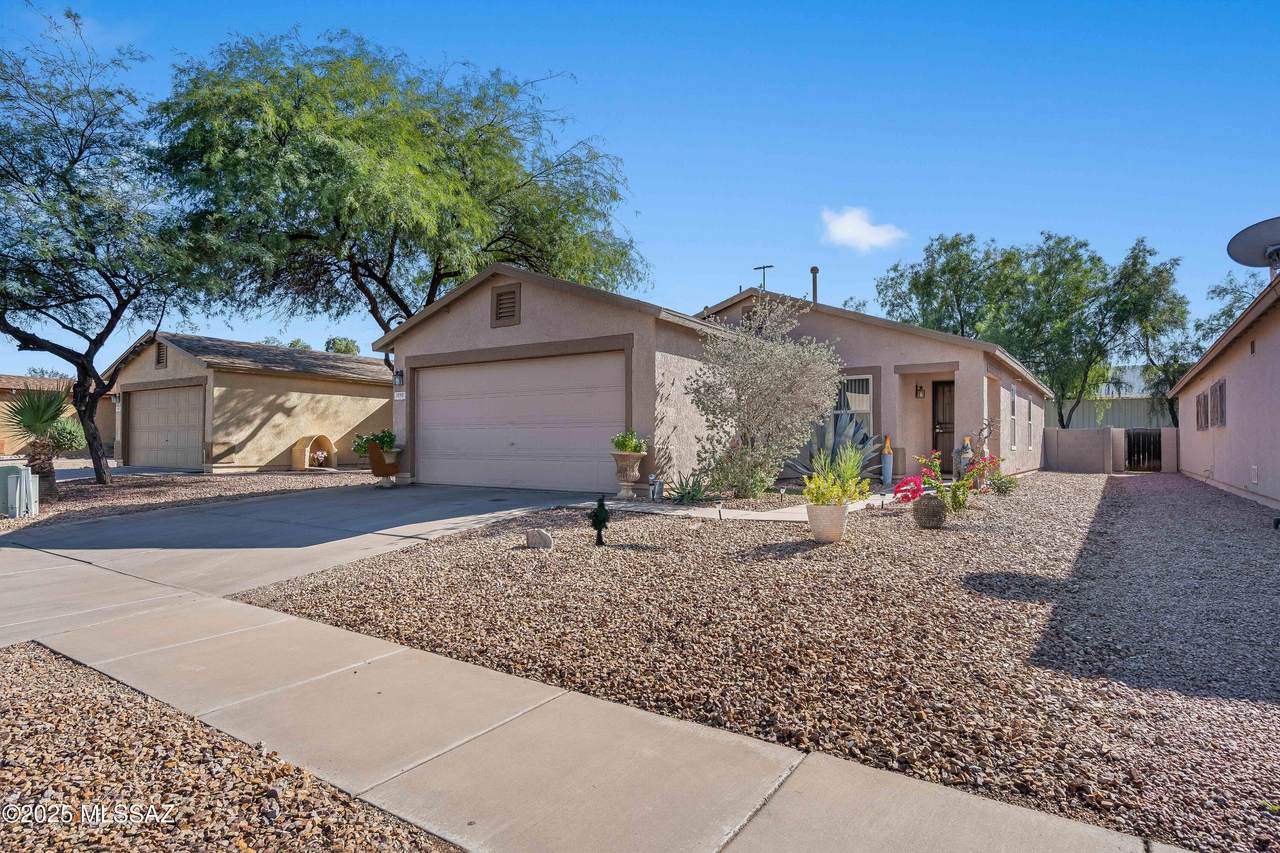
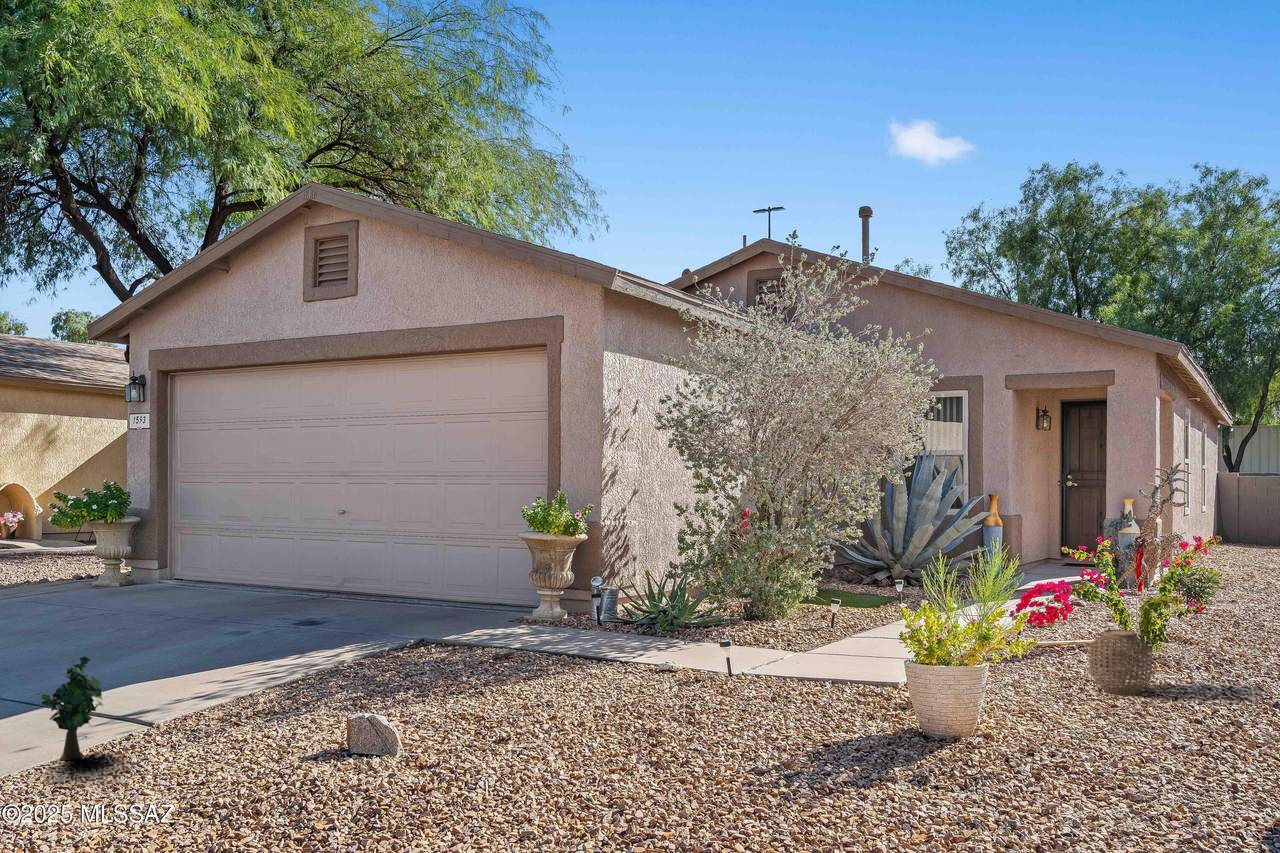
lounge chair: present [366,442,419,489] -> none [73,505,179,591]
decorative plant: present [585,495,613,545] -> present [41,656,104,760]

